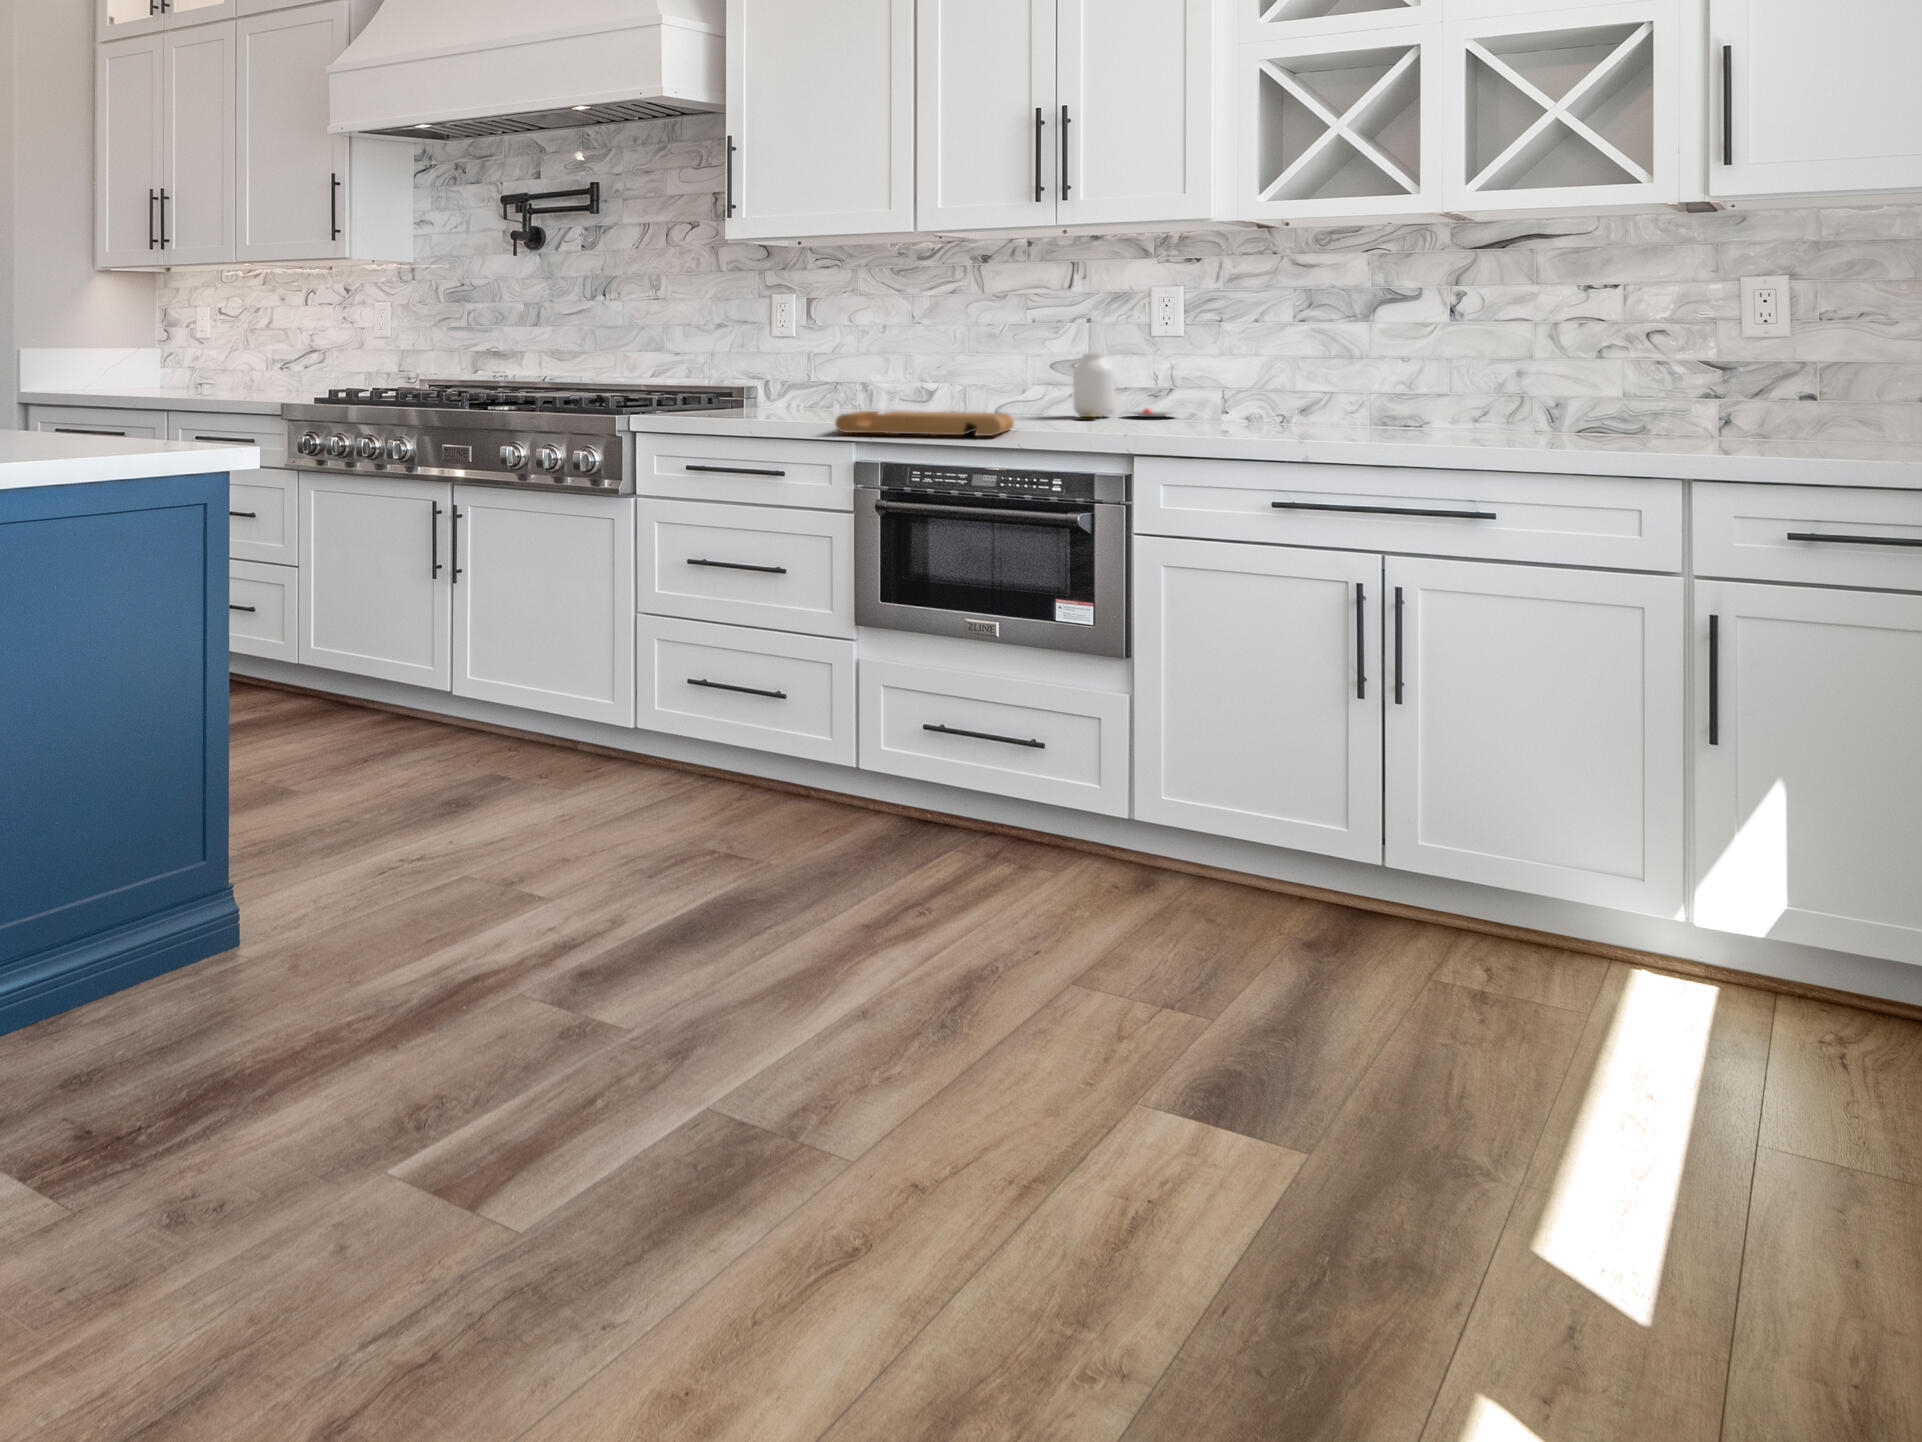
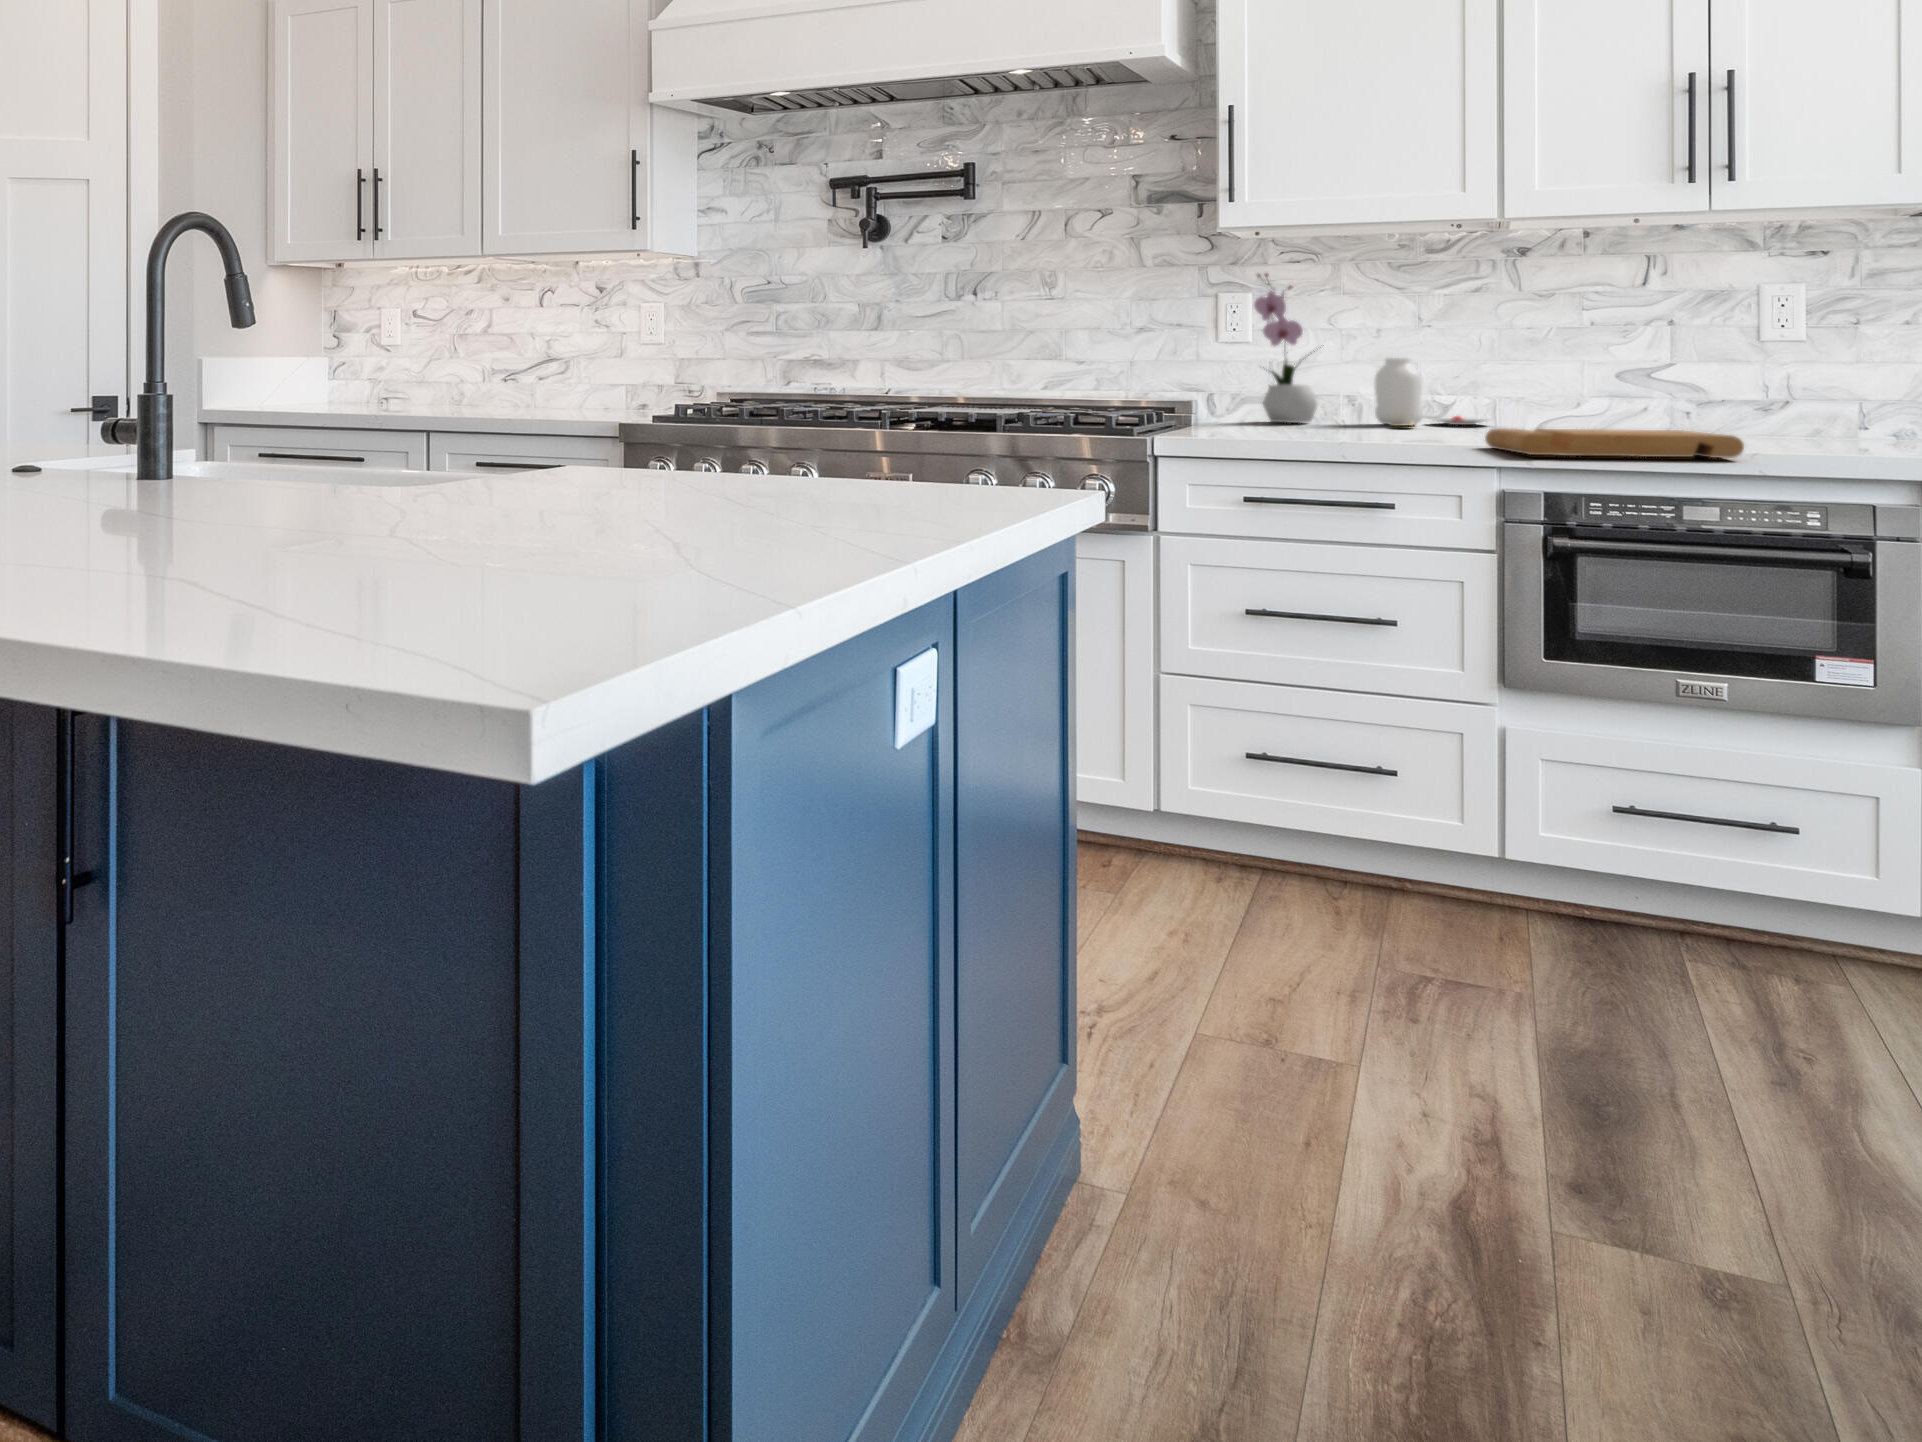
flower arrangement: none [779,276,841,407] -> present [1254,273,1317,423]
jar: present [1073,353,1174,417] -> present [1375,358,1486,426]

